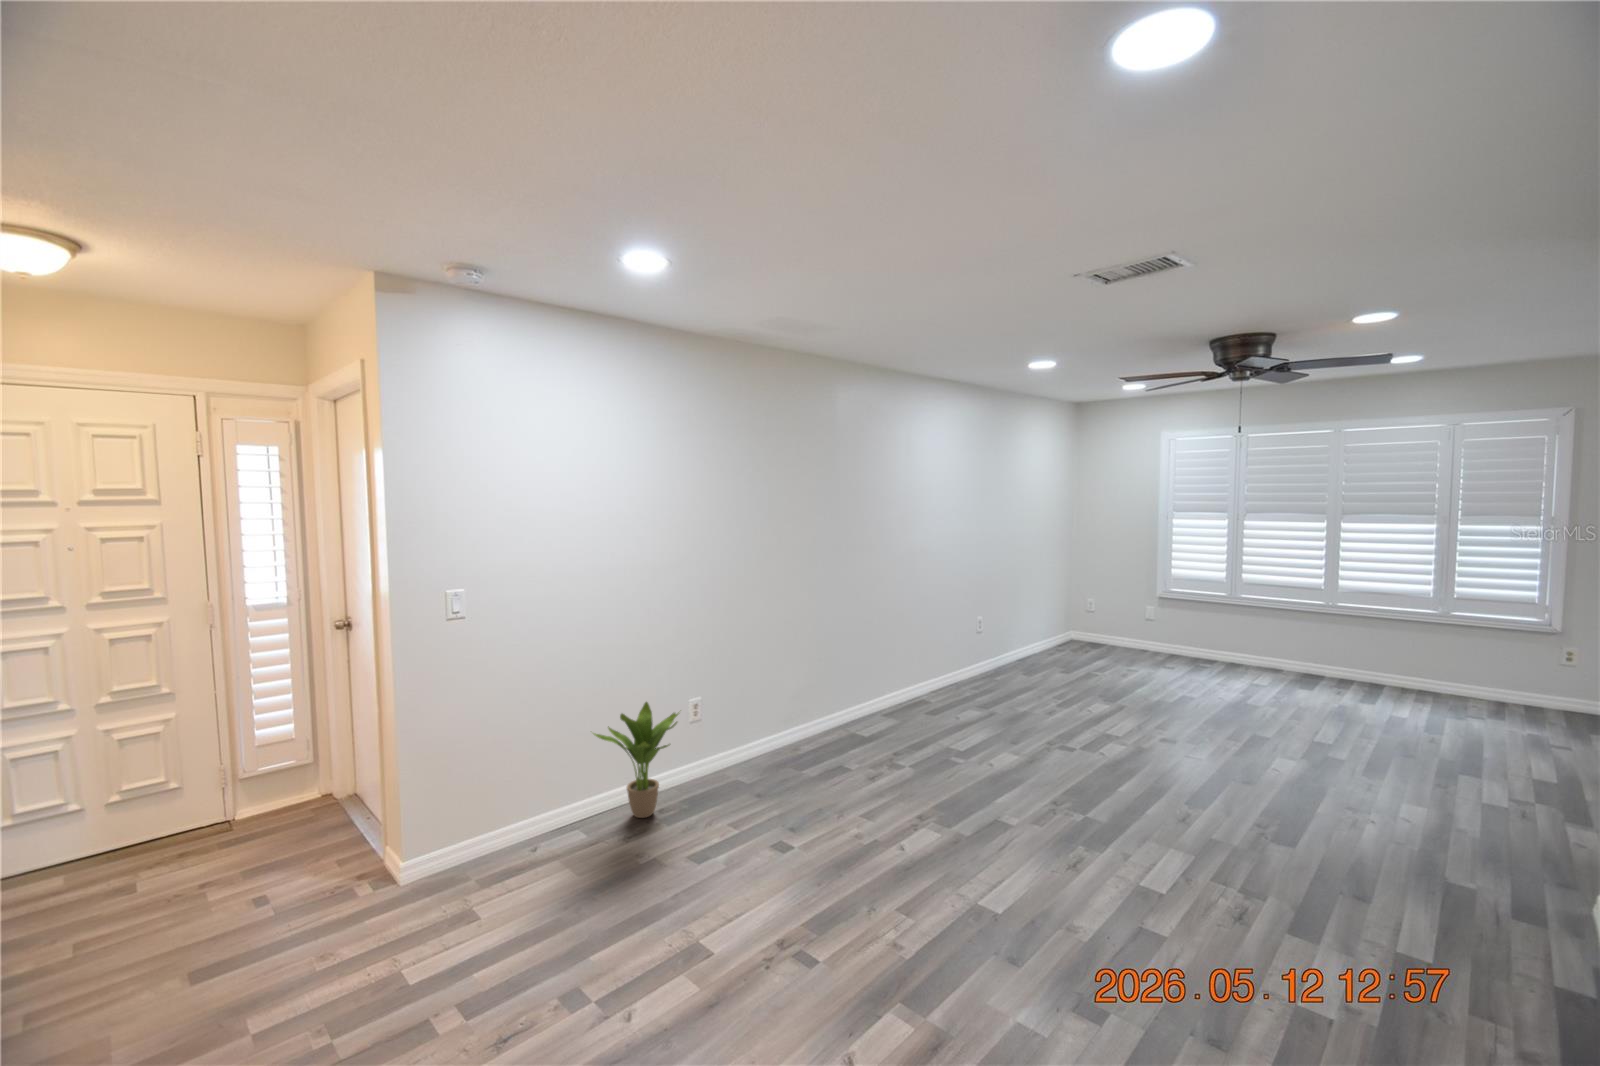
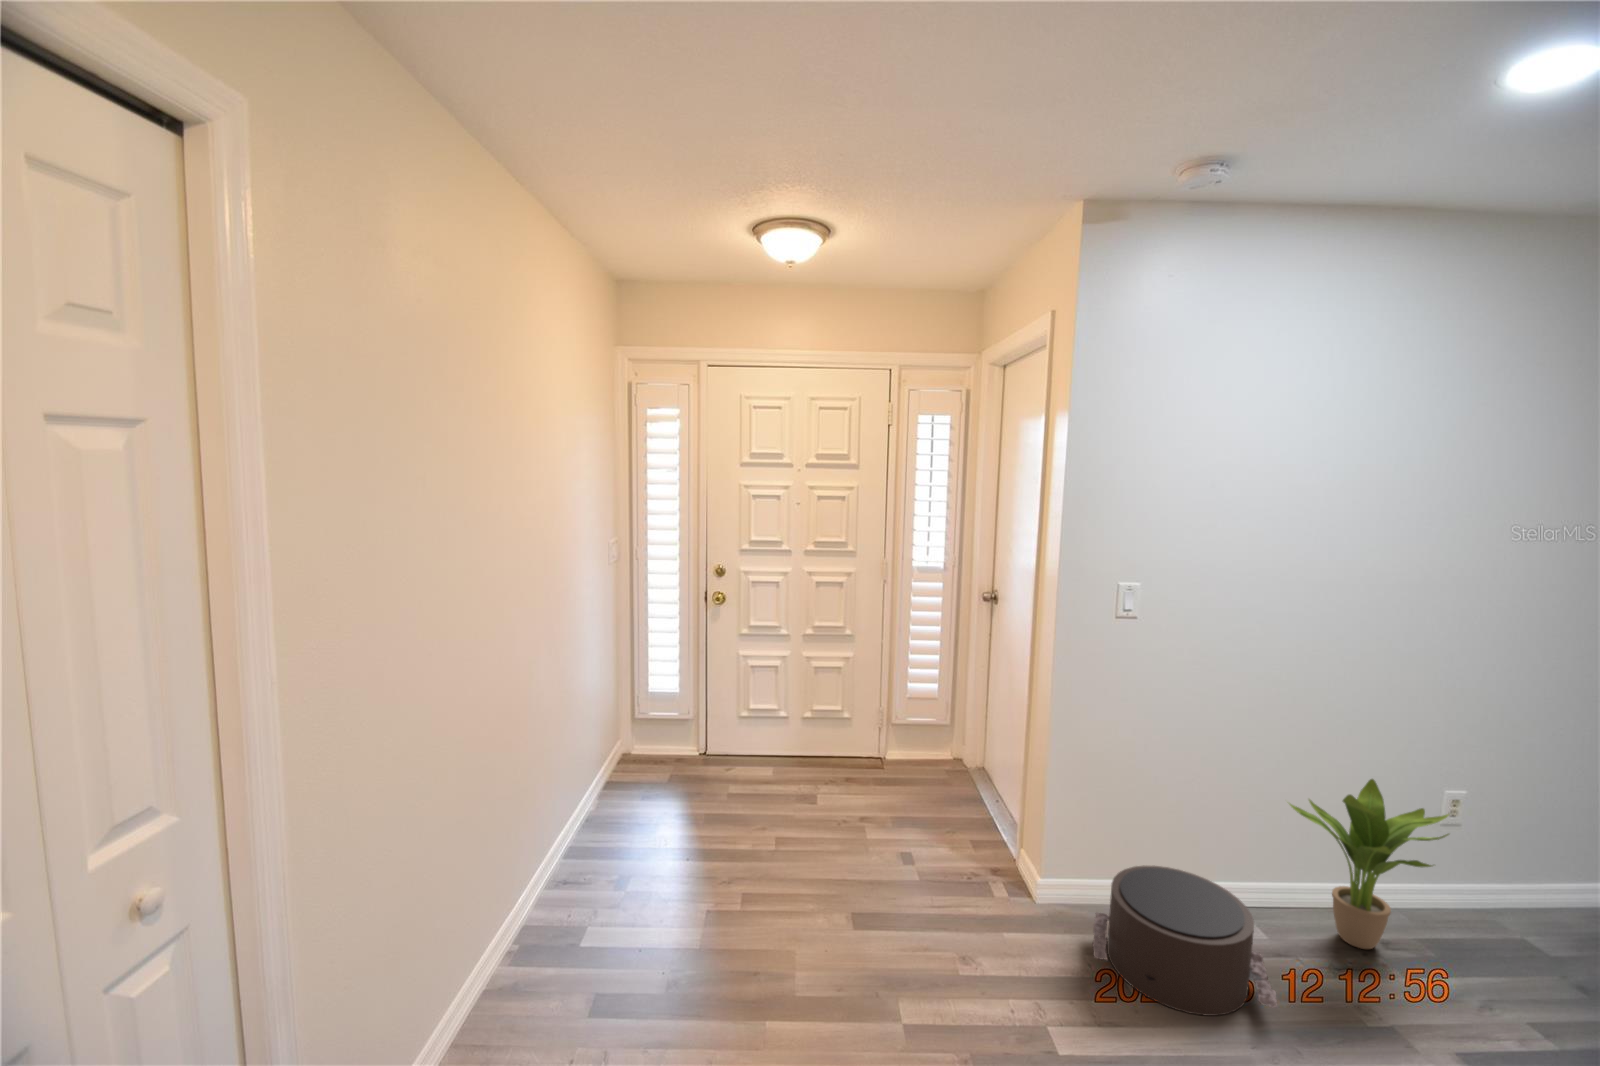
pouf: none [443,808,581,914] -> present [1092,866,1277,1016]

